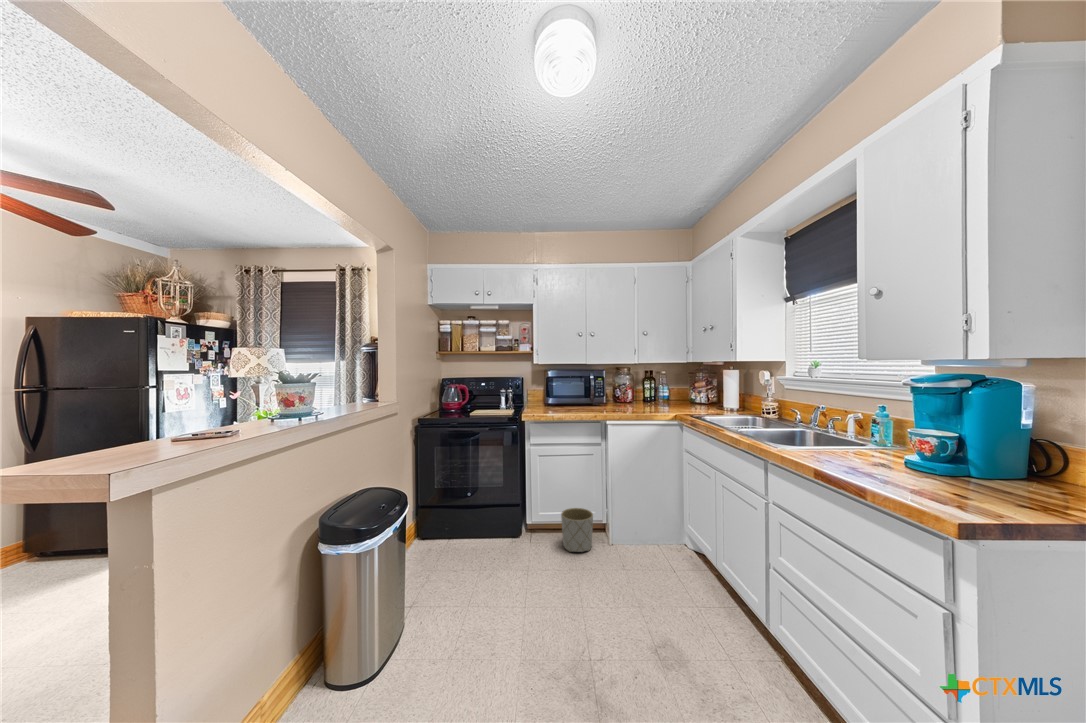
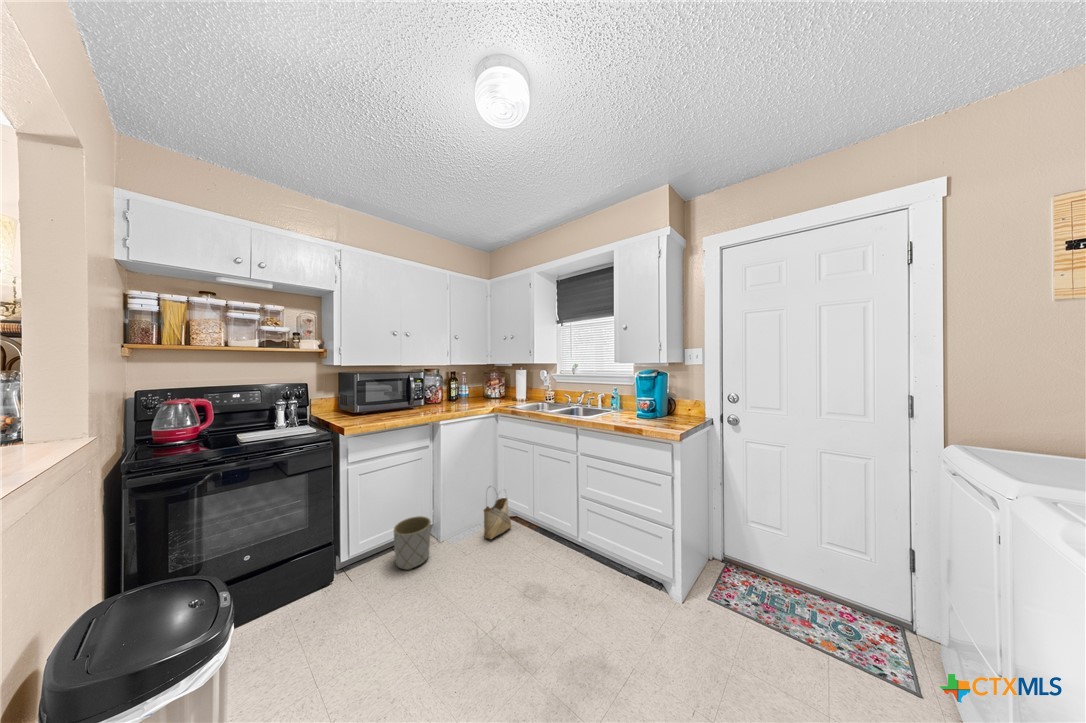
woven basket: none [646,504,685,562] -> present [484,498,511,539]

